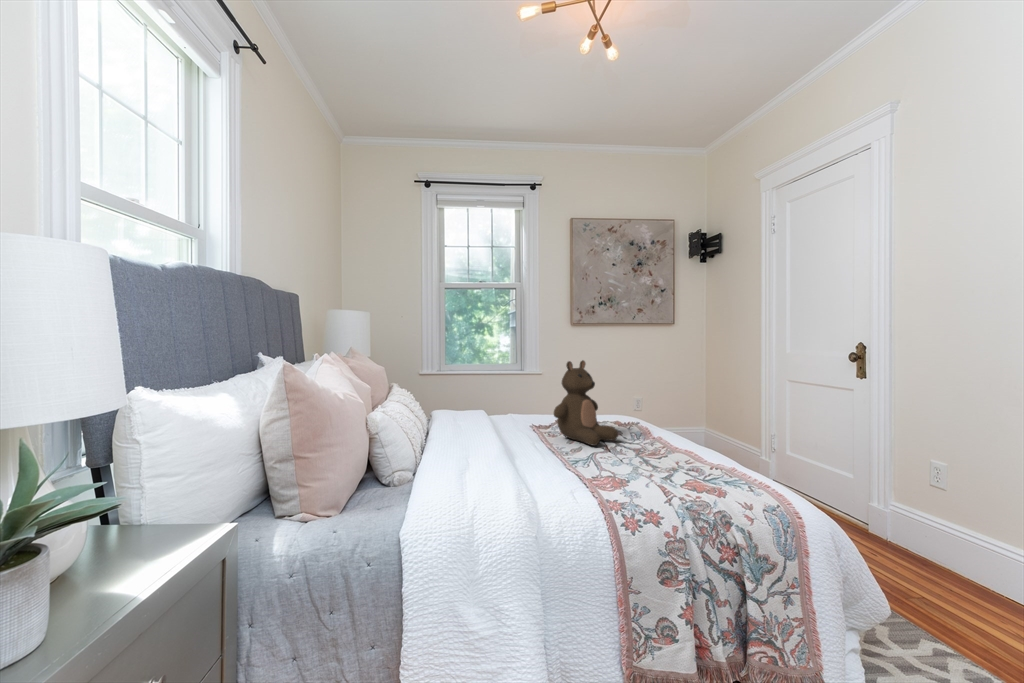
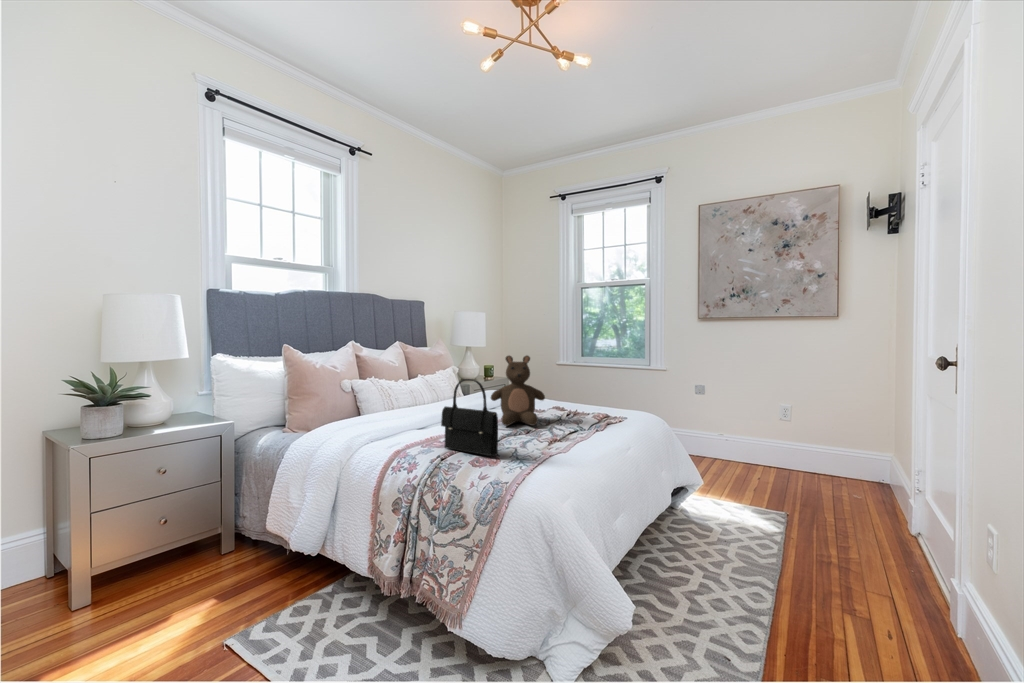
handbag: none [629,388,709,484] -> present [441,379,498,457]

